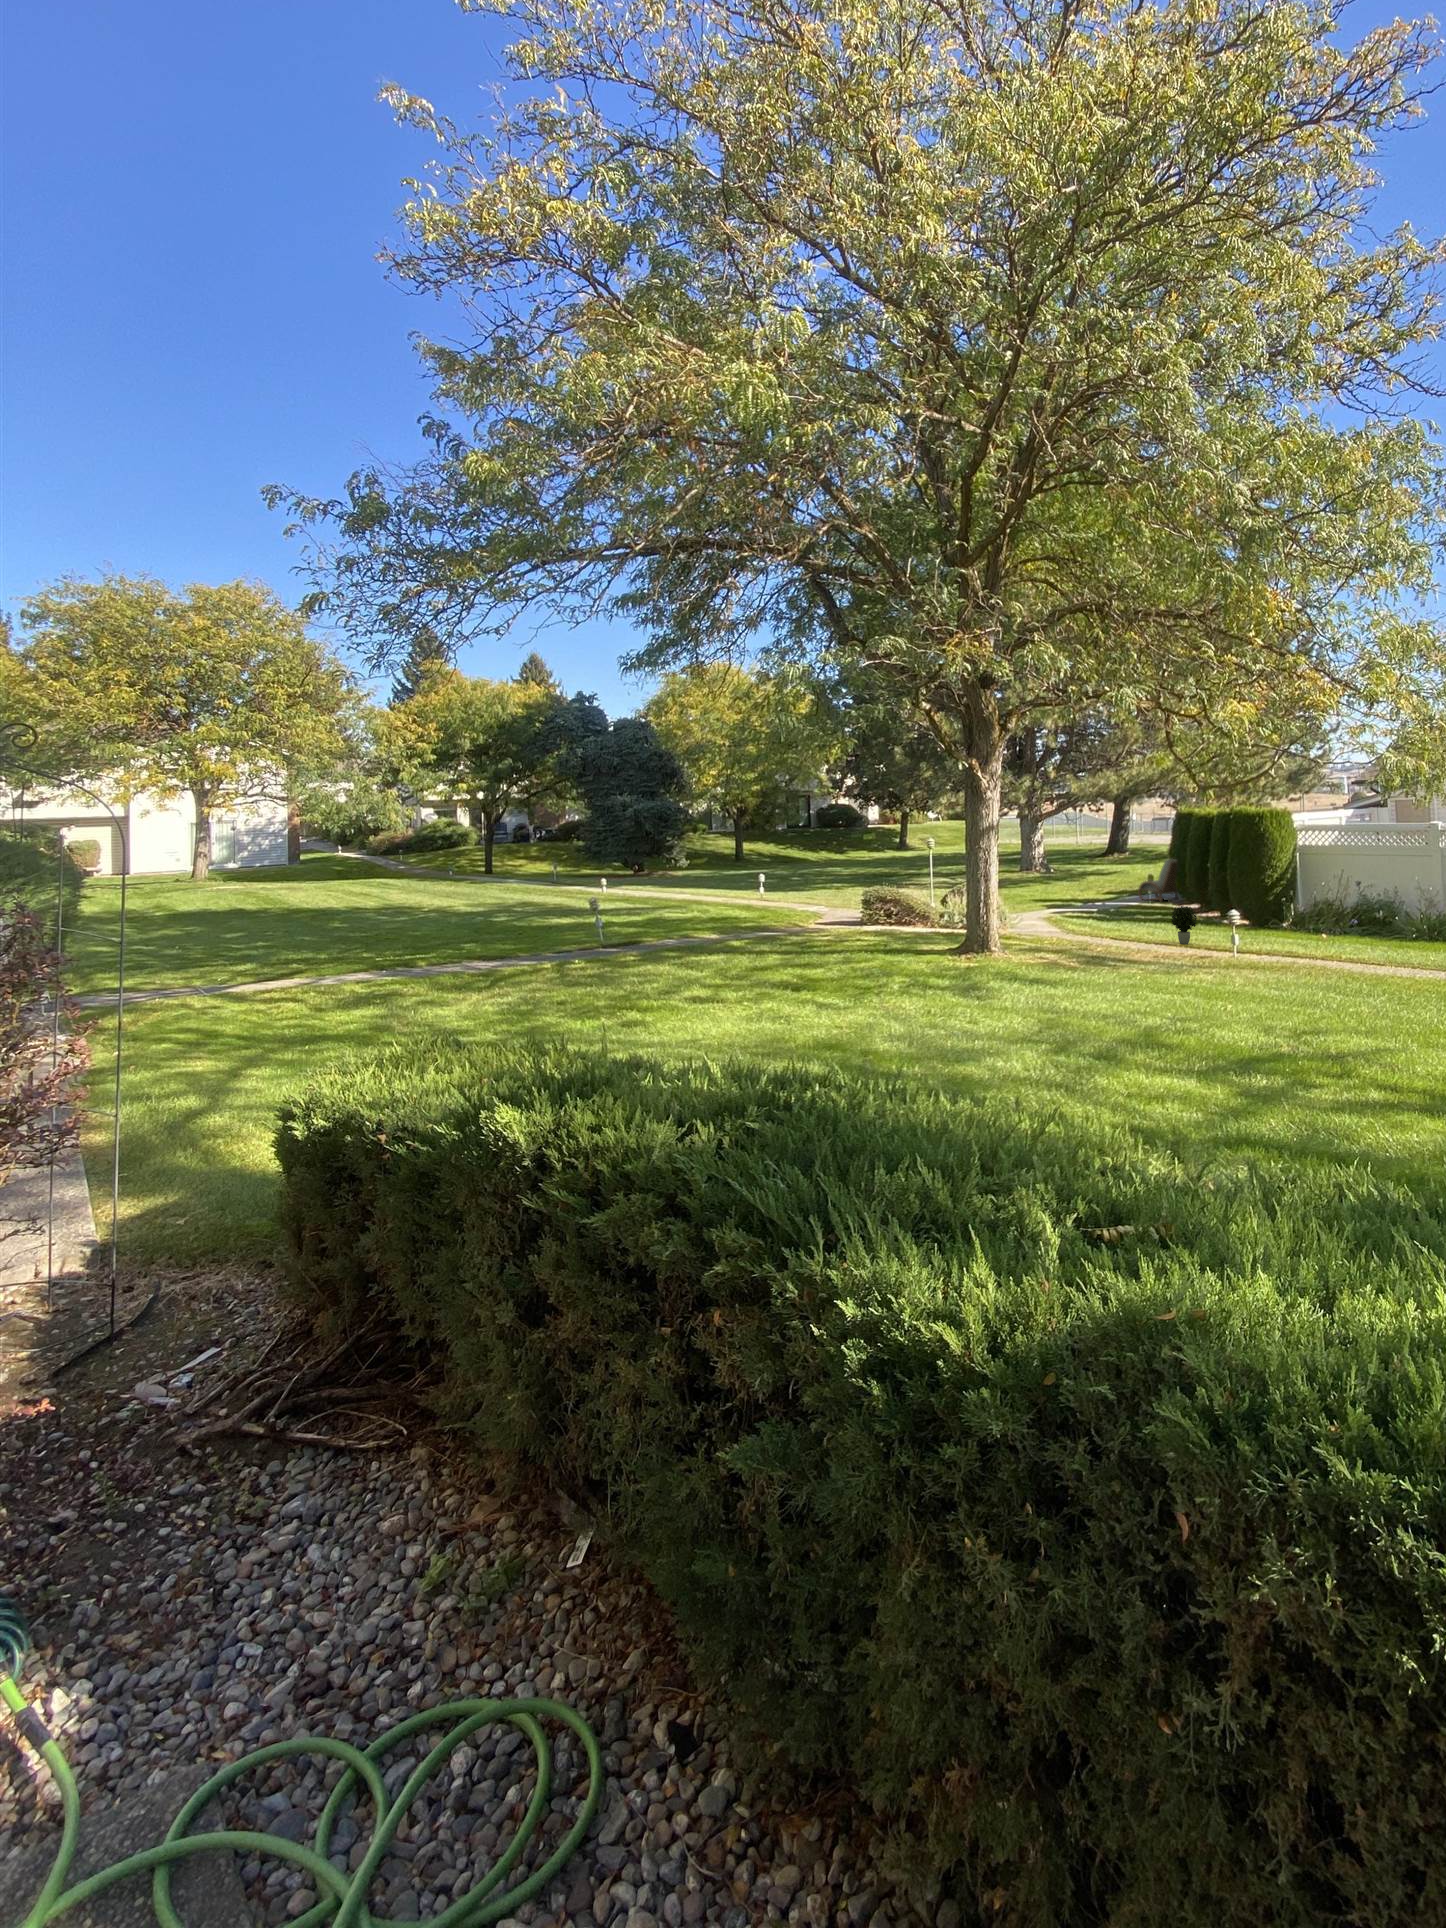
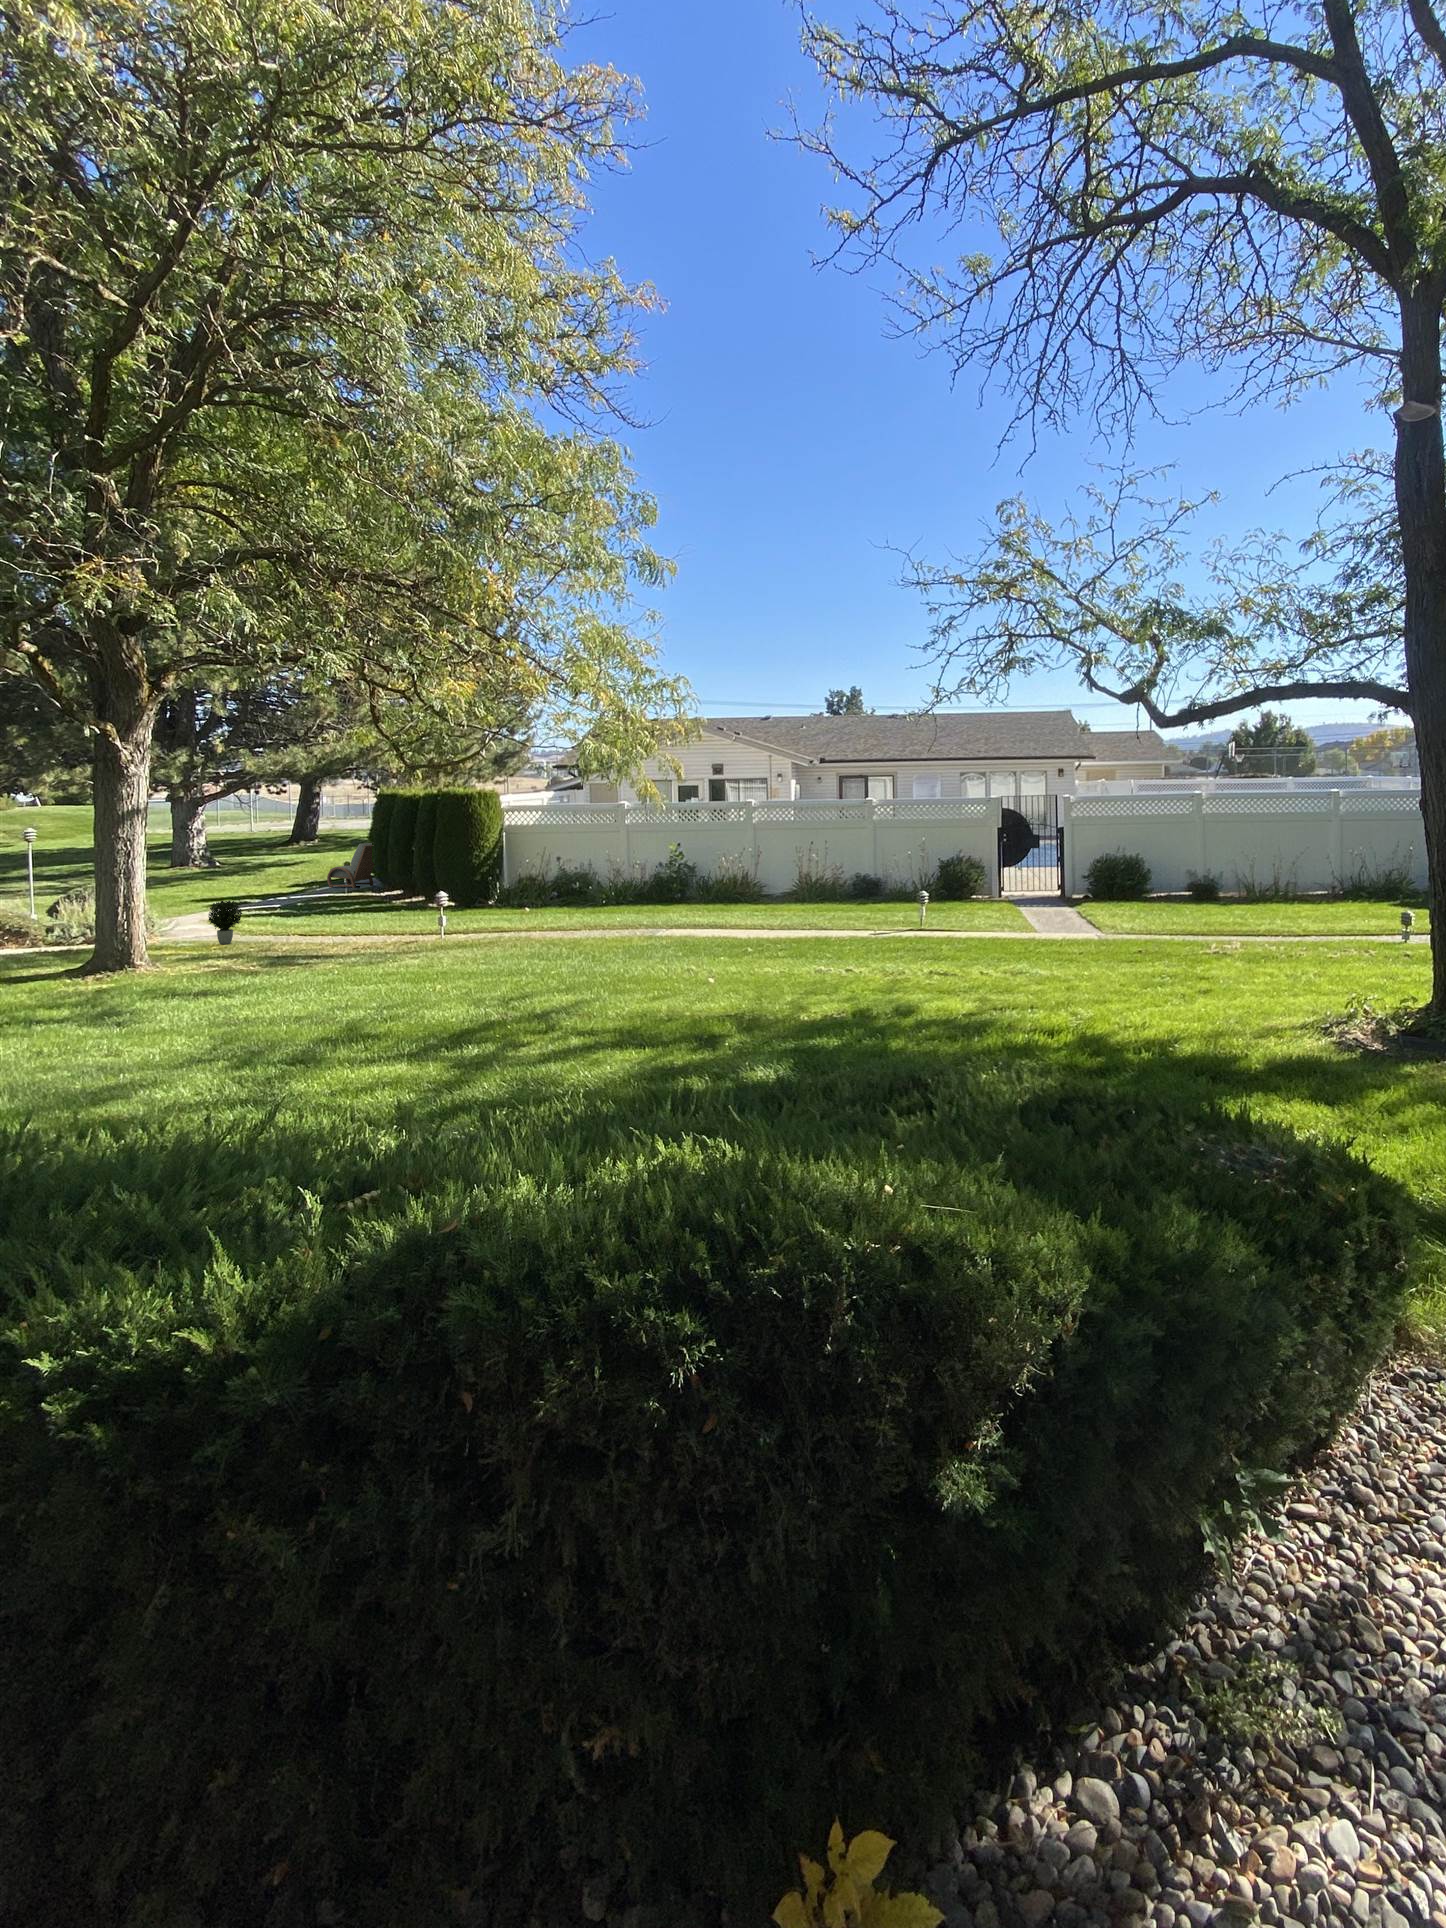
potted plant: present [1171,906,1197,944] -> present [209,900,243,945]

